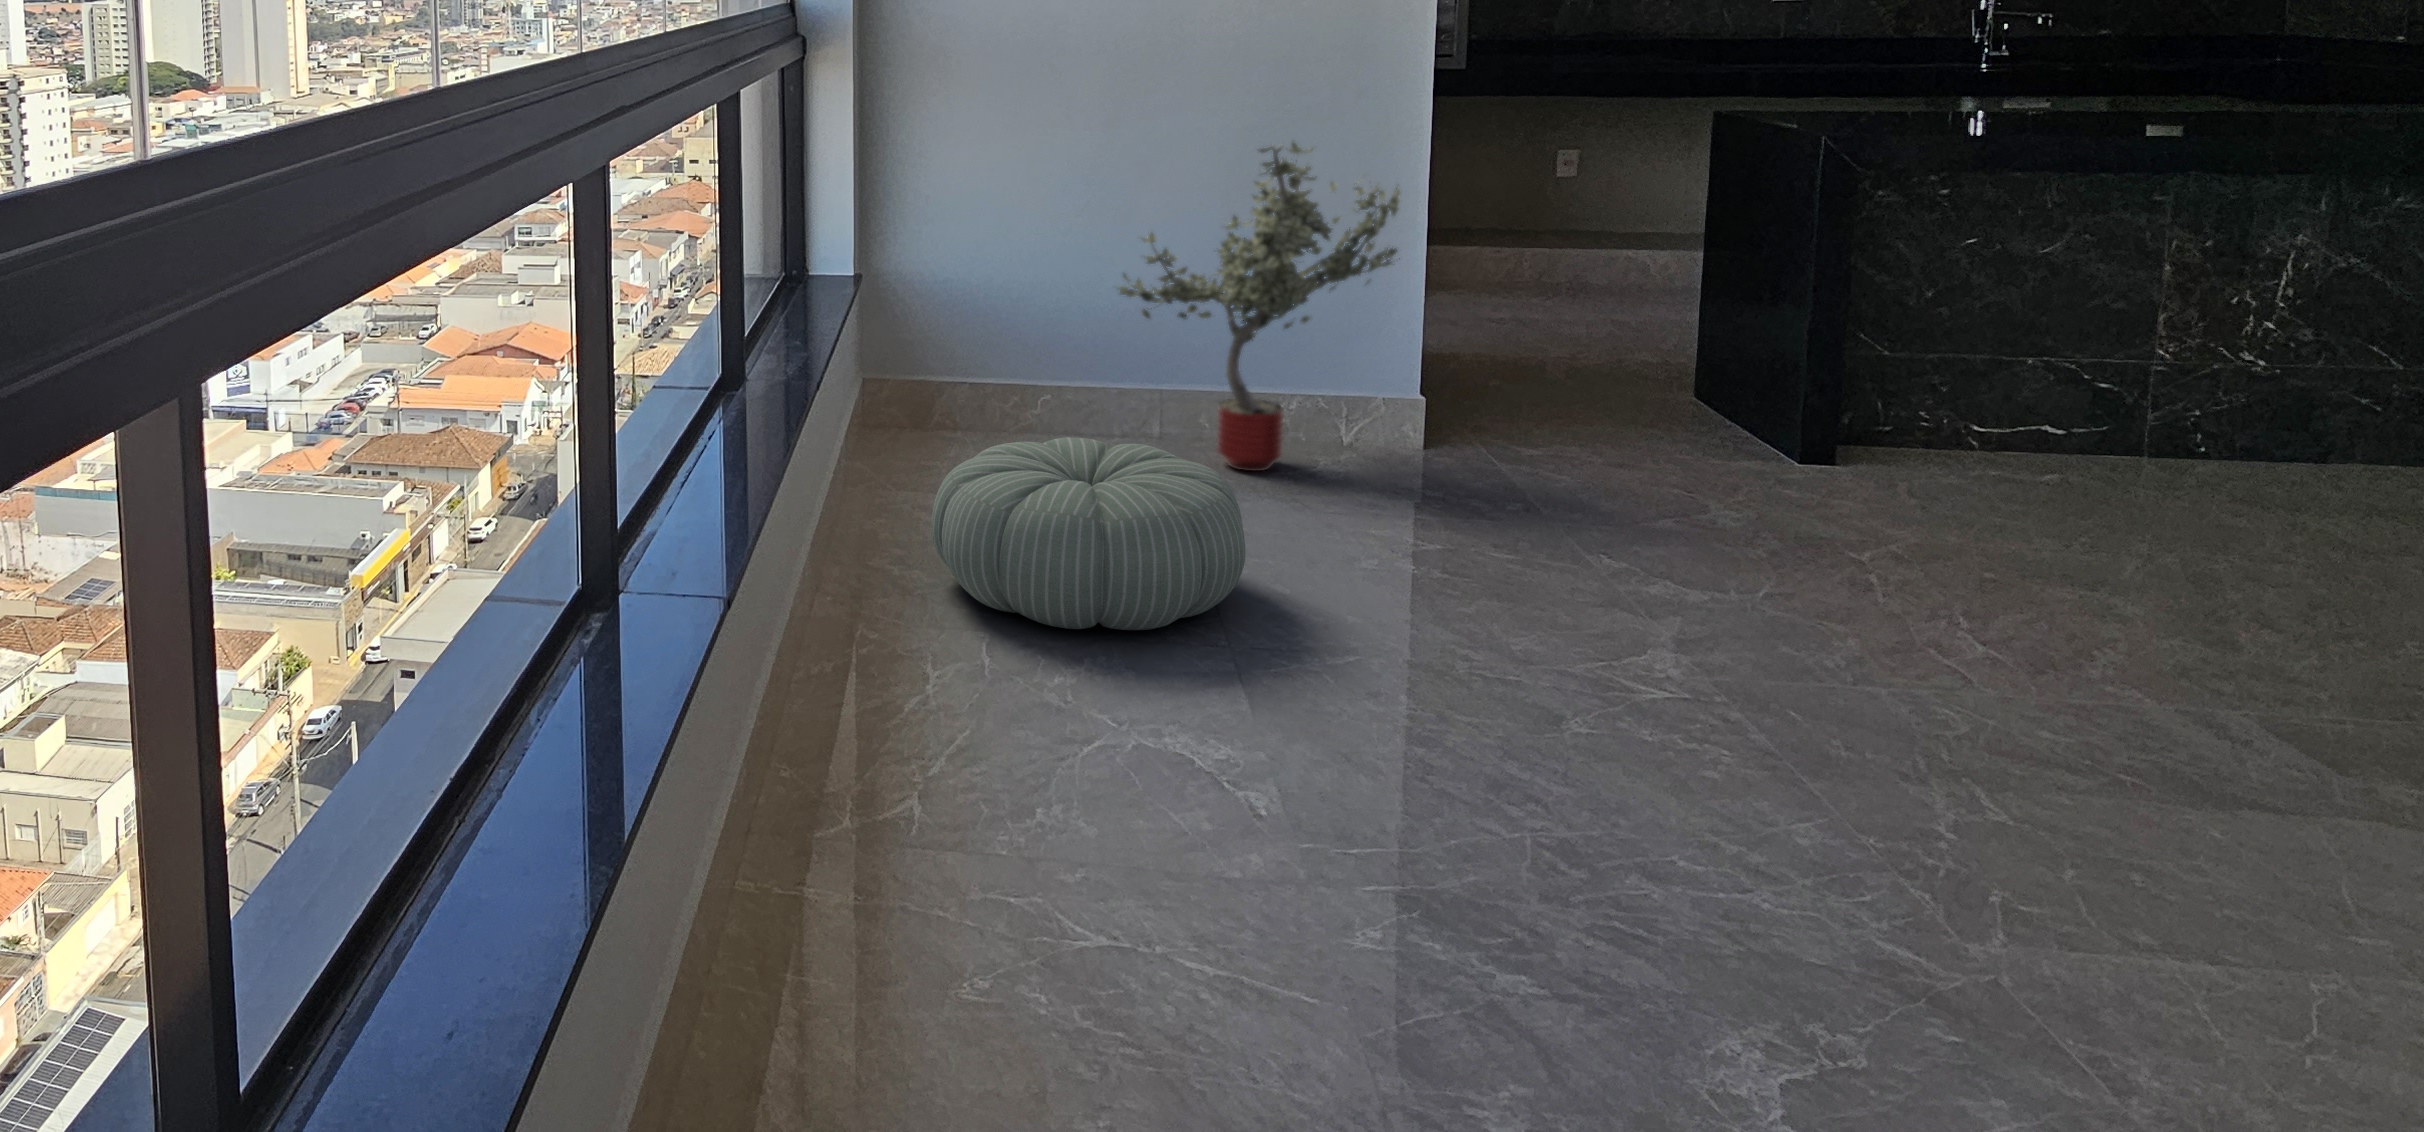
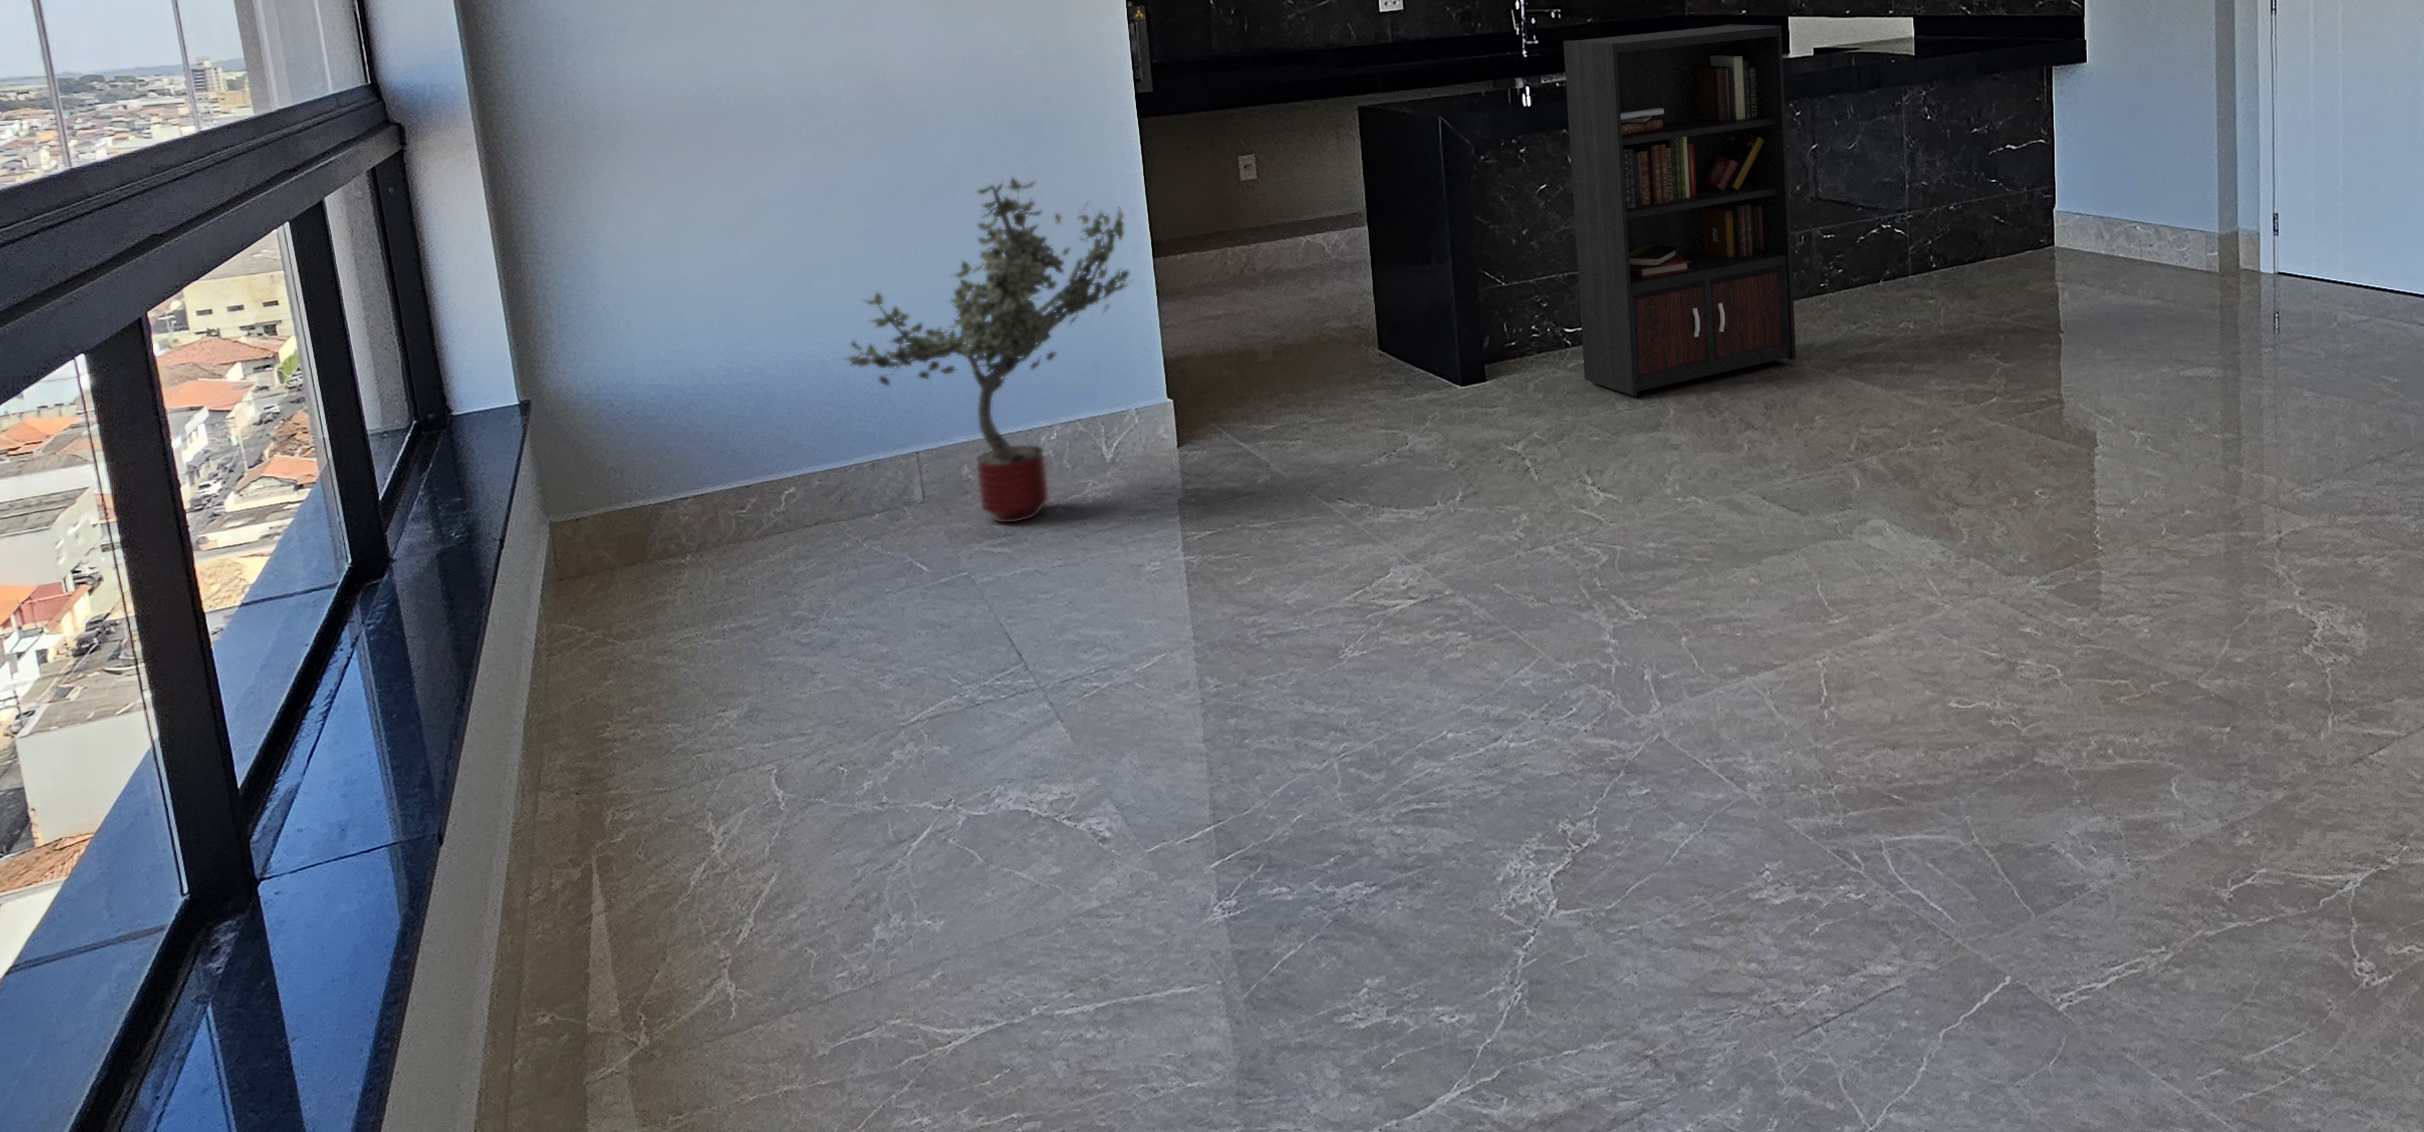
bookcase: none [1944,56,2346,503] -> present [1563,25,1796,396]
pouf: present [931,437,1245,630] -> none [658,523,1023,749]

